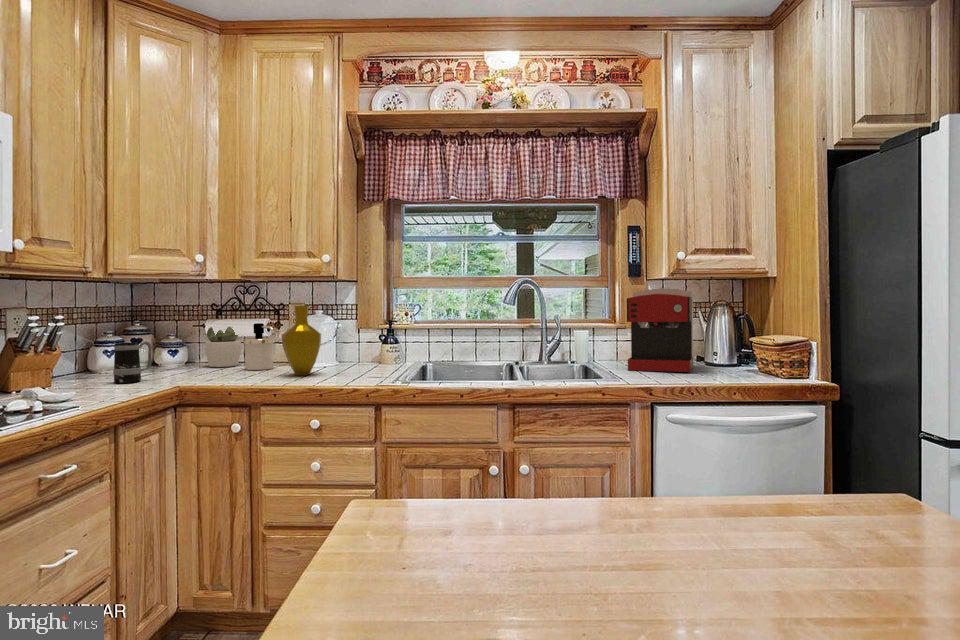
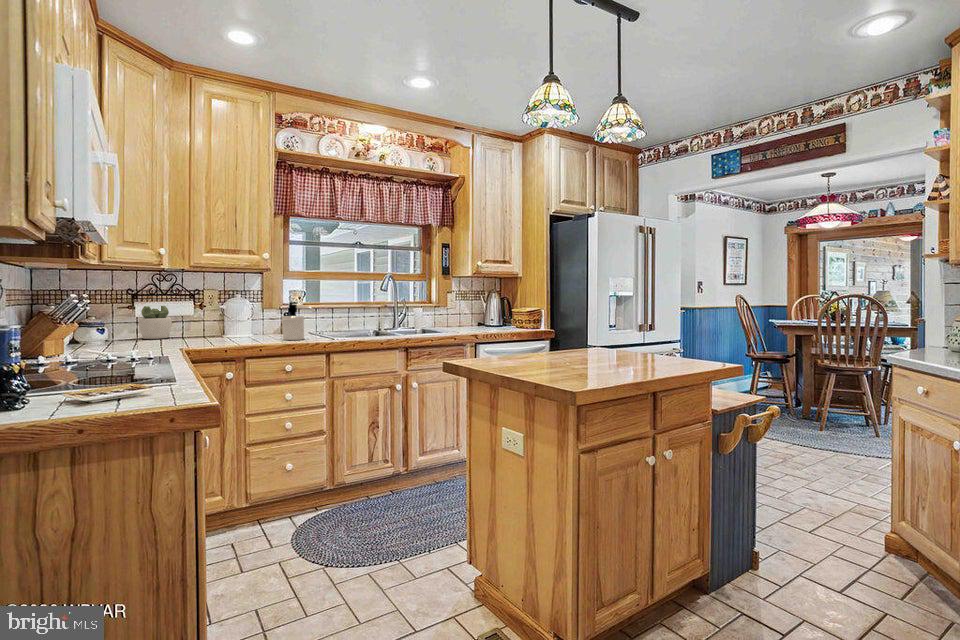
coffee maker: present [627,288,693,372] -> none [449,282,486,330]
vase: present [282,306,321,375] -> none [236,290,266,340]
soap dispenser: present [244,323,274,370] -> present [282,304,314,340]
mug: present [113,341,152,383] -> none [105,317,133,350]

